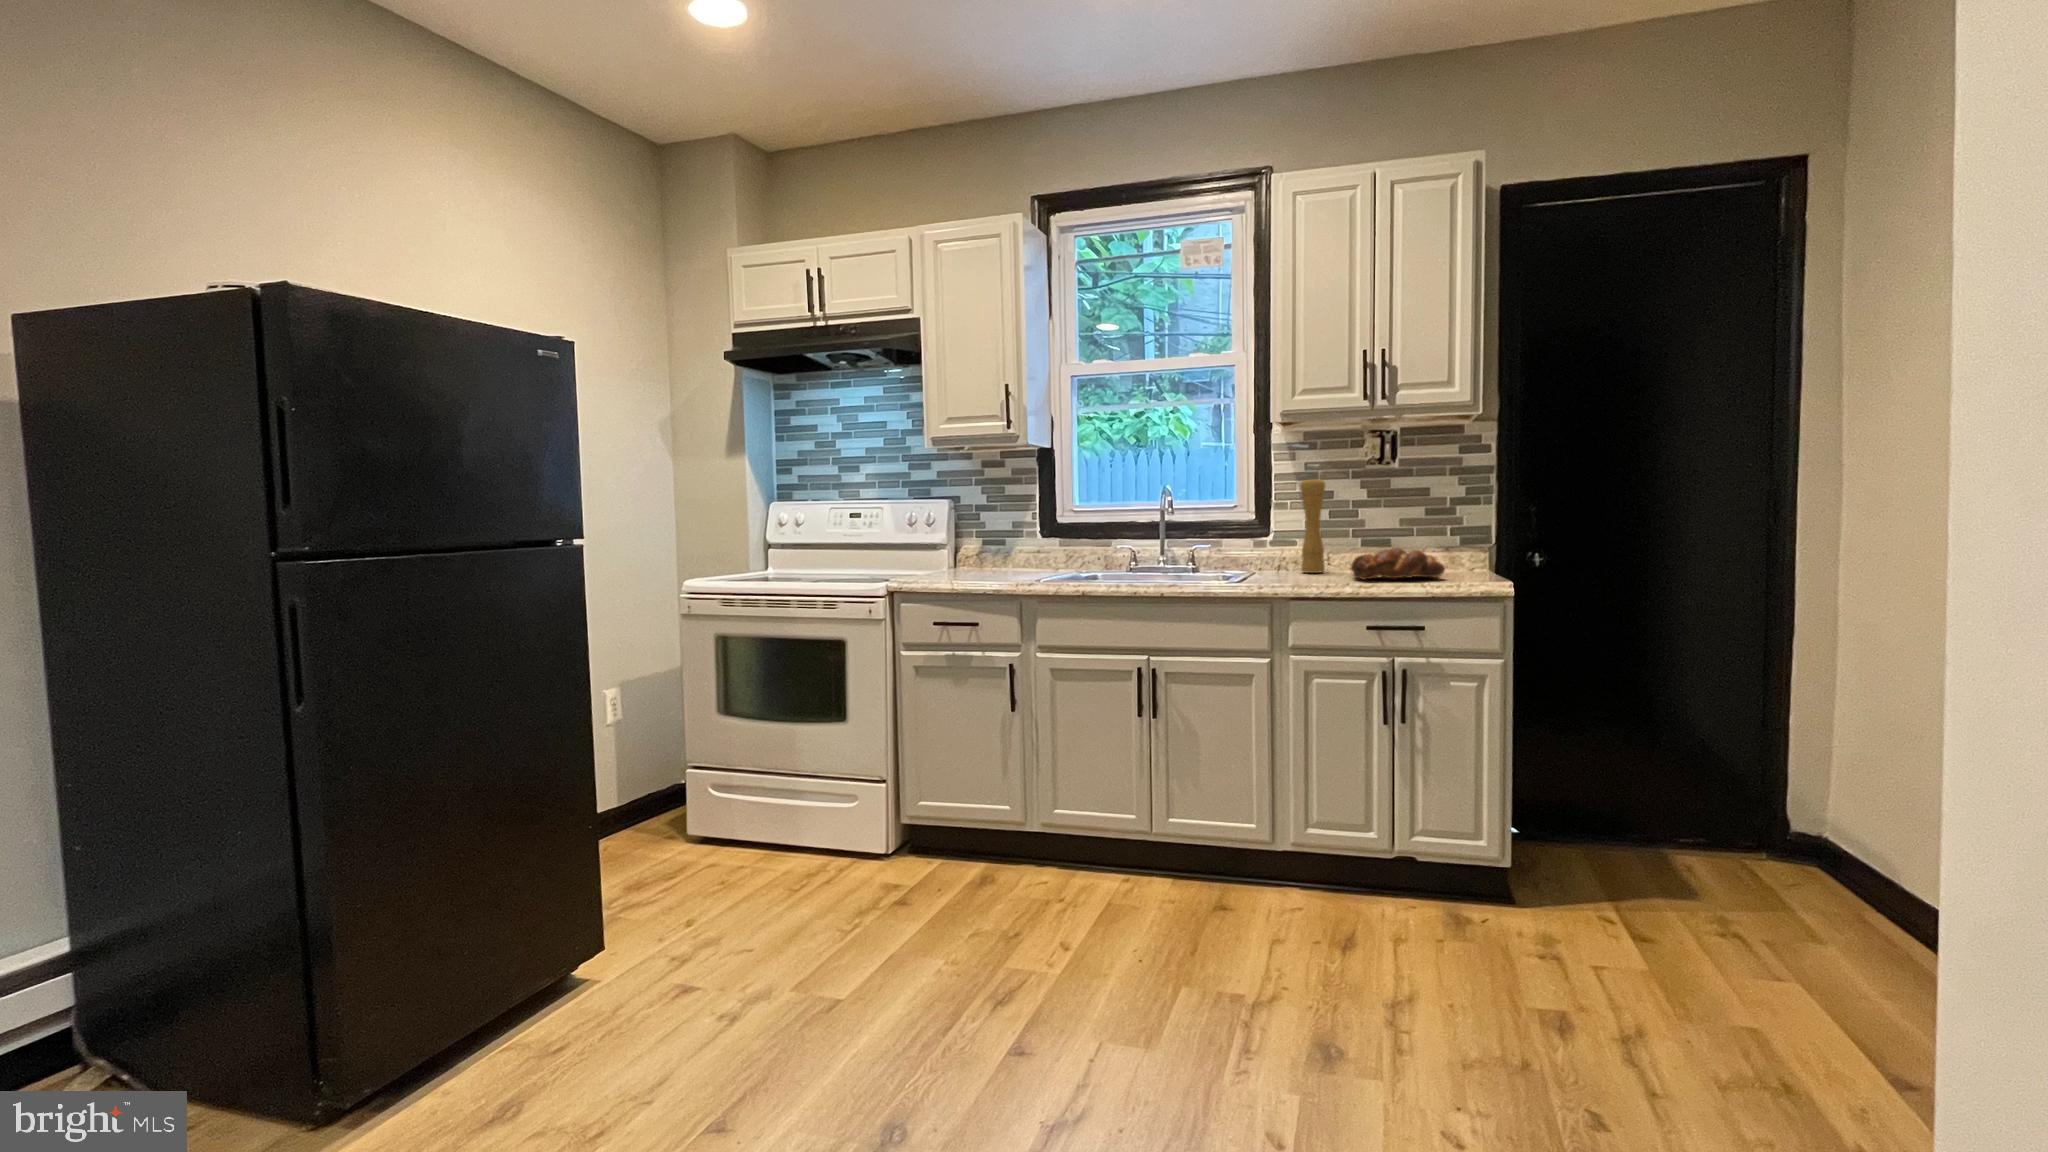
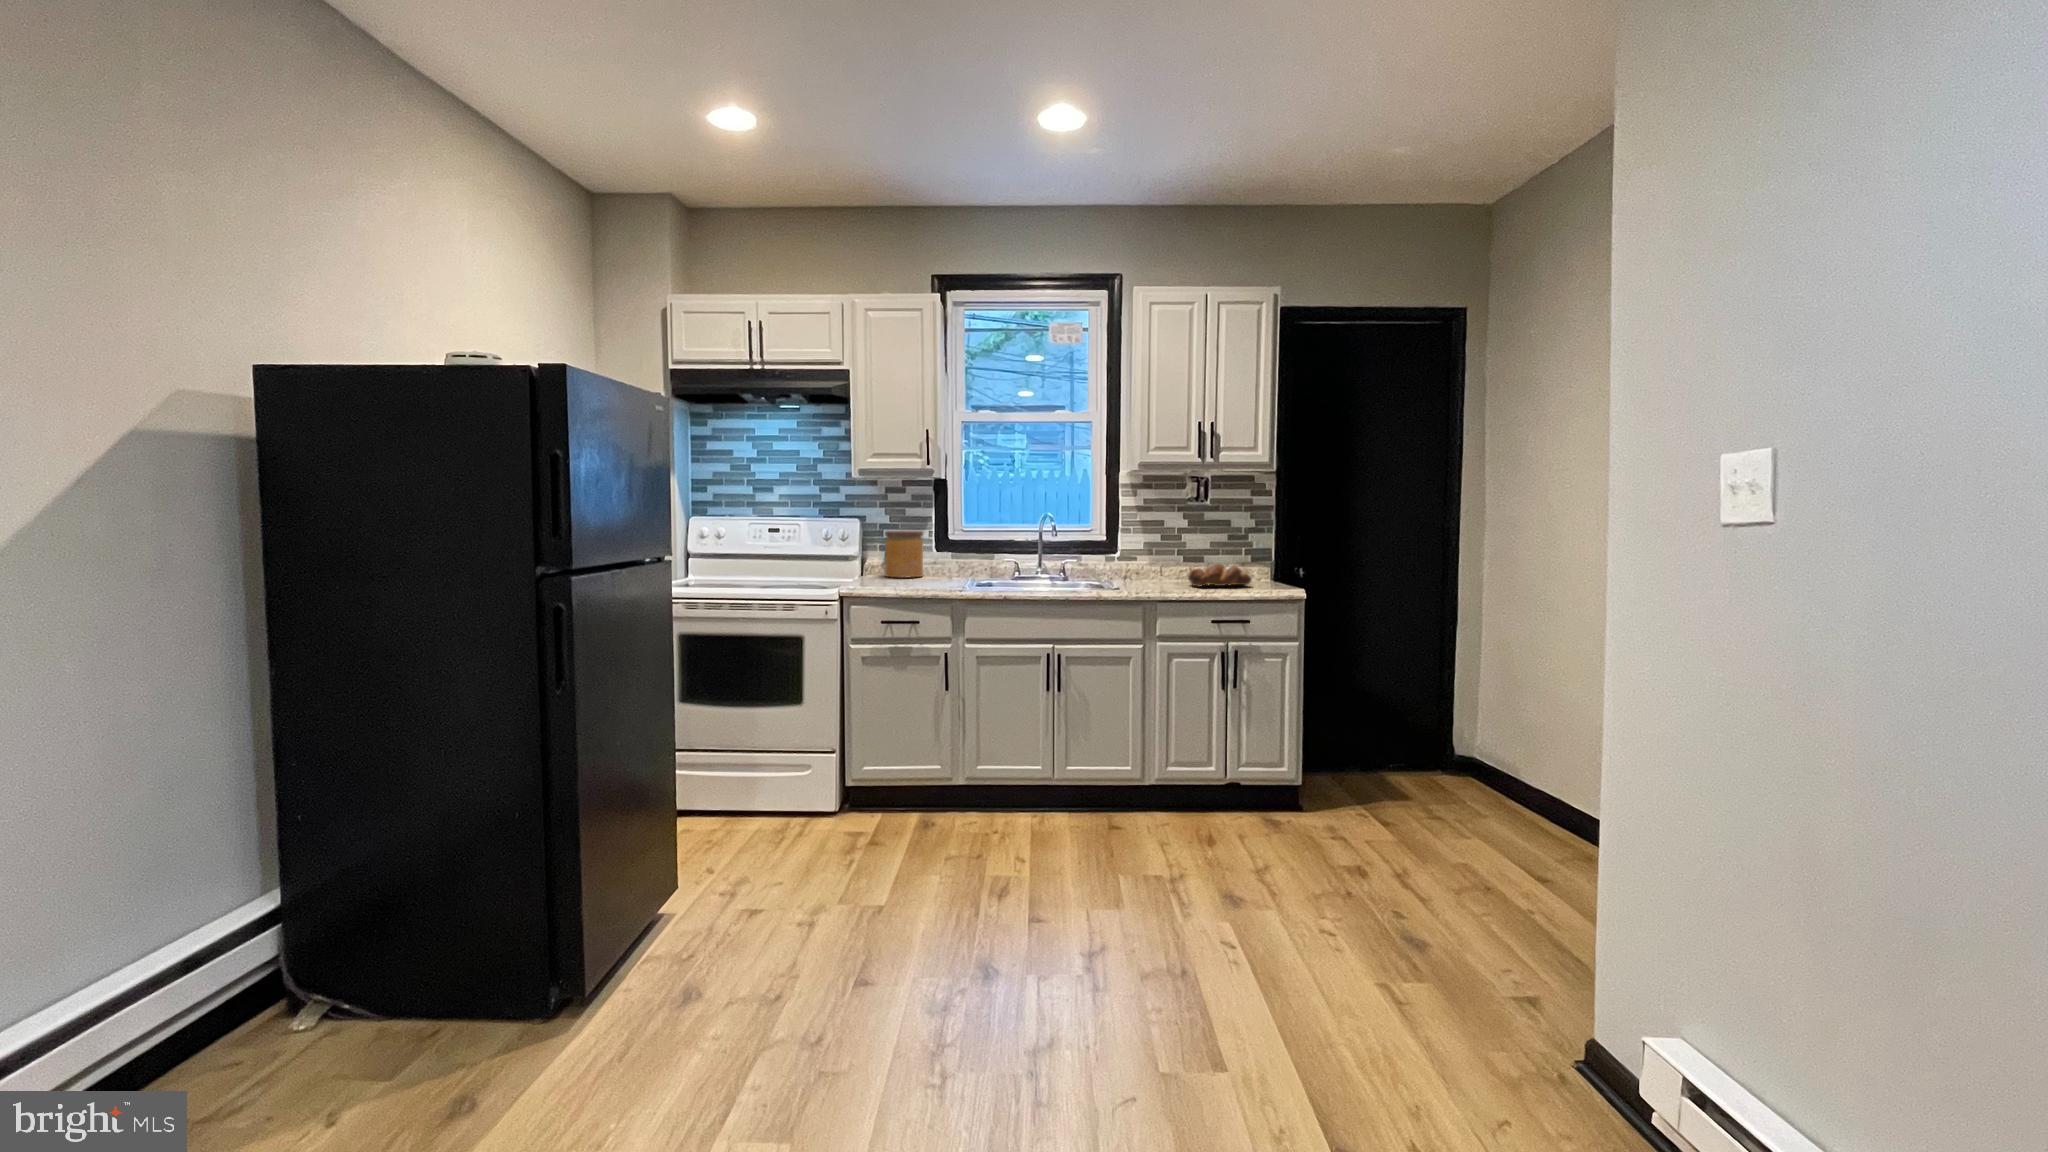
pepper mill: present [1300,478,1325,573] -> none [1148,511,1165,581]
jar: none [977,512,1024,569] -> present [885,531,923,577]

